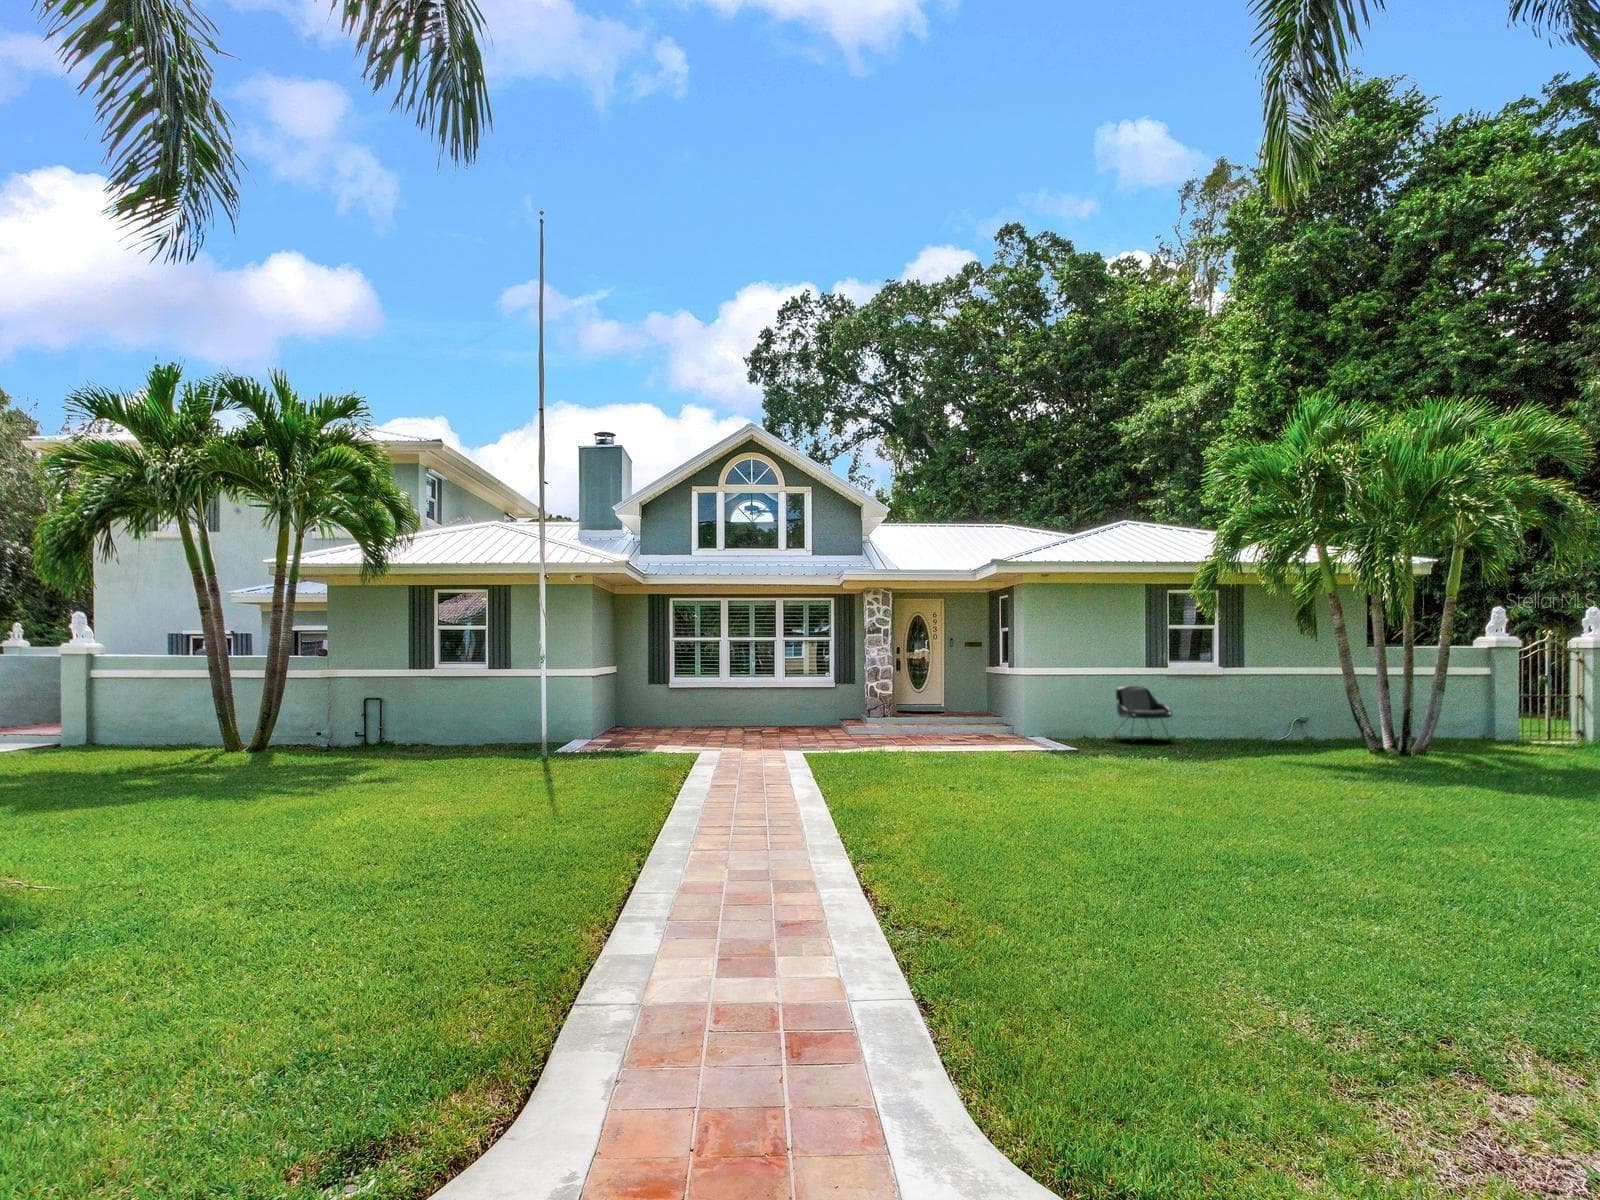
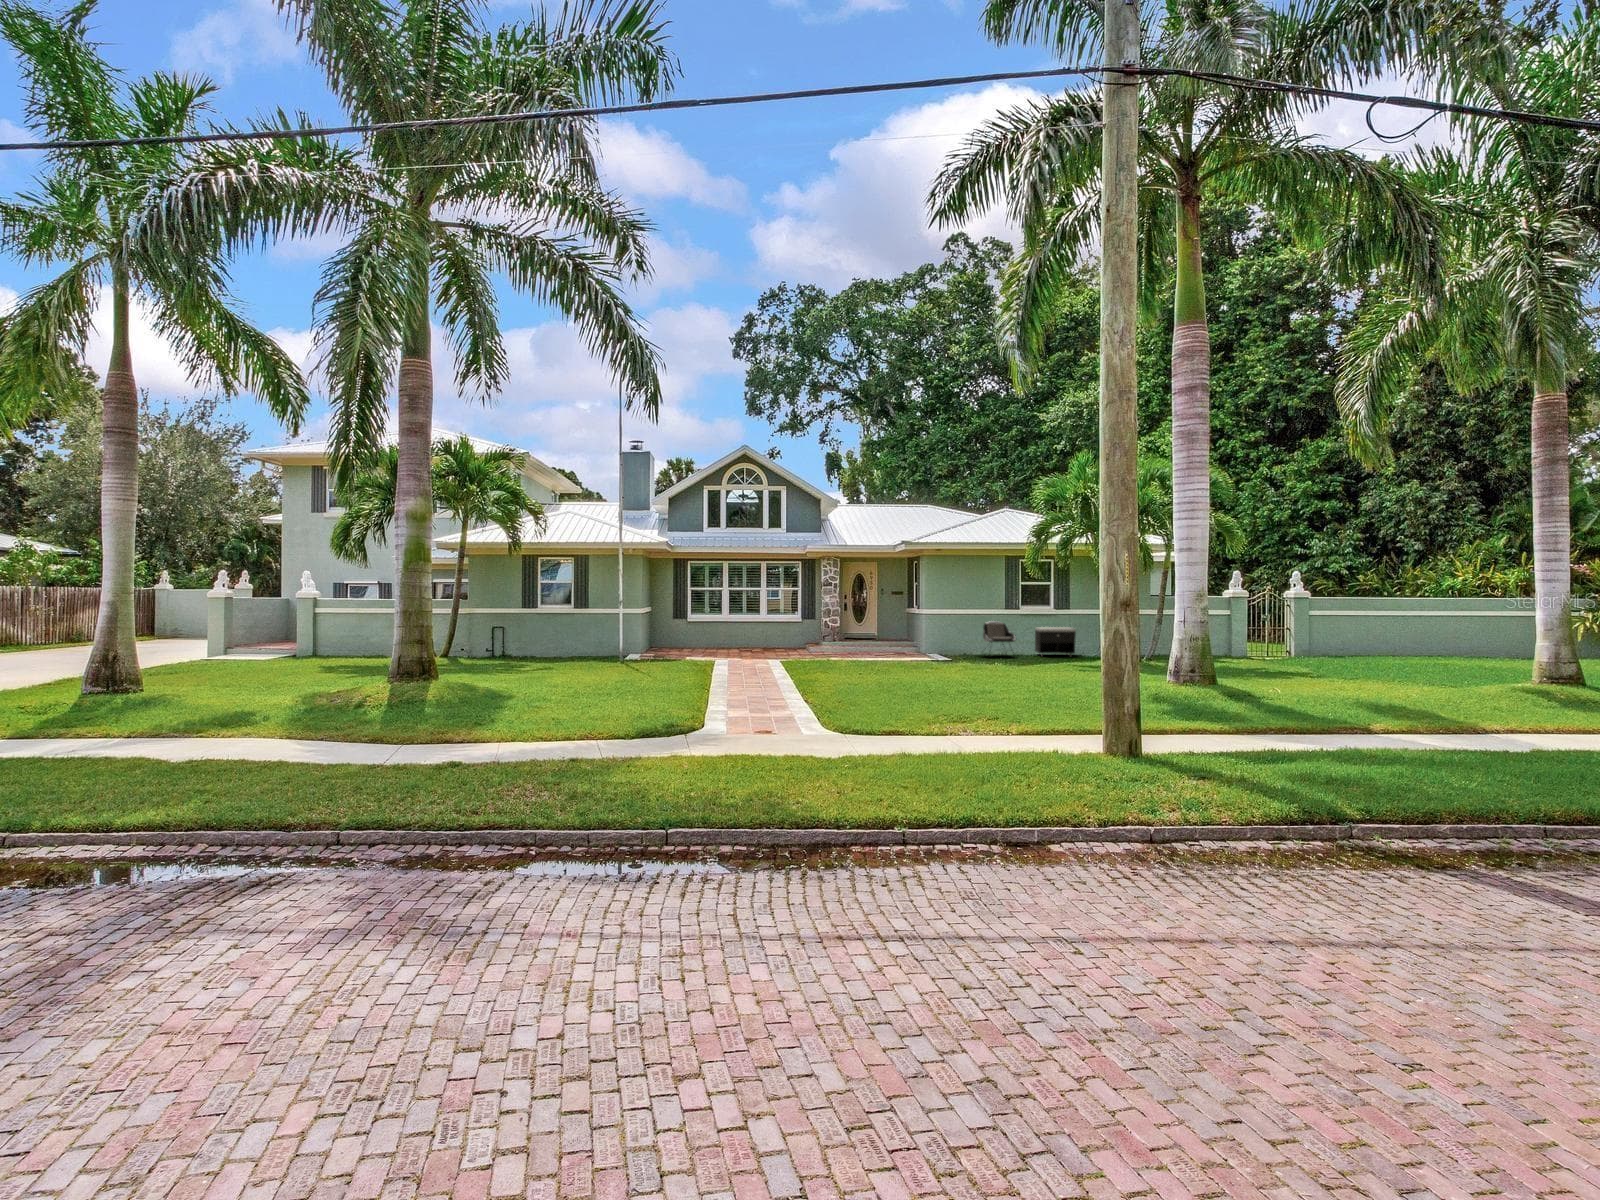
storage bench: none [1194,695,1264,740] -> present [1035,627,1076,655]

